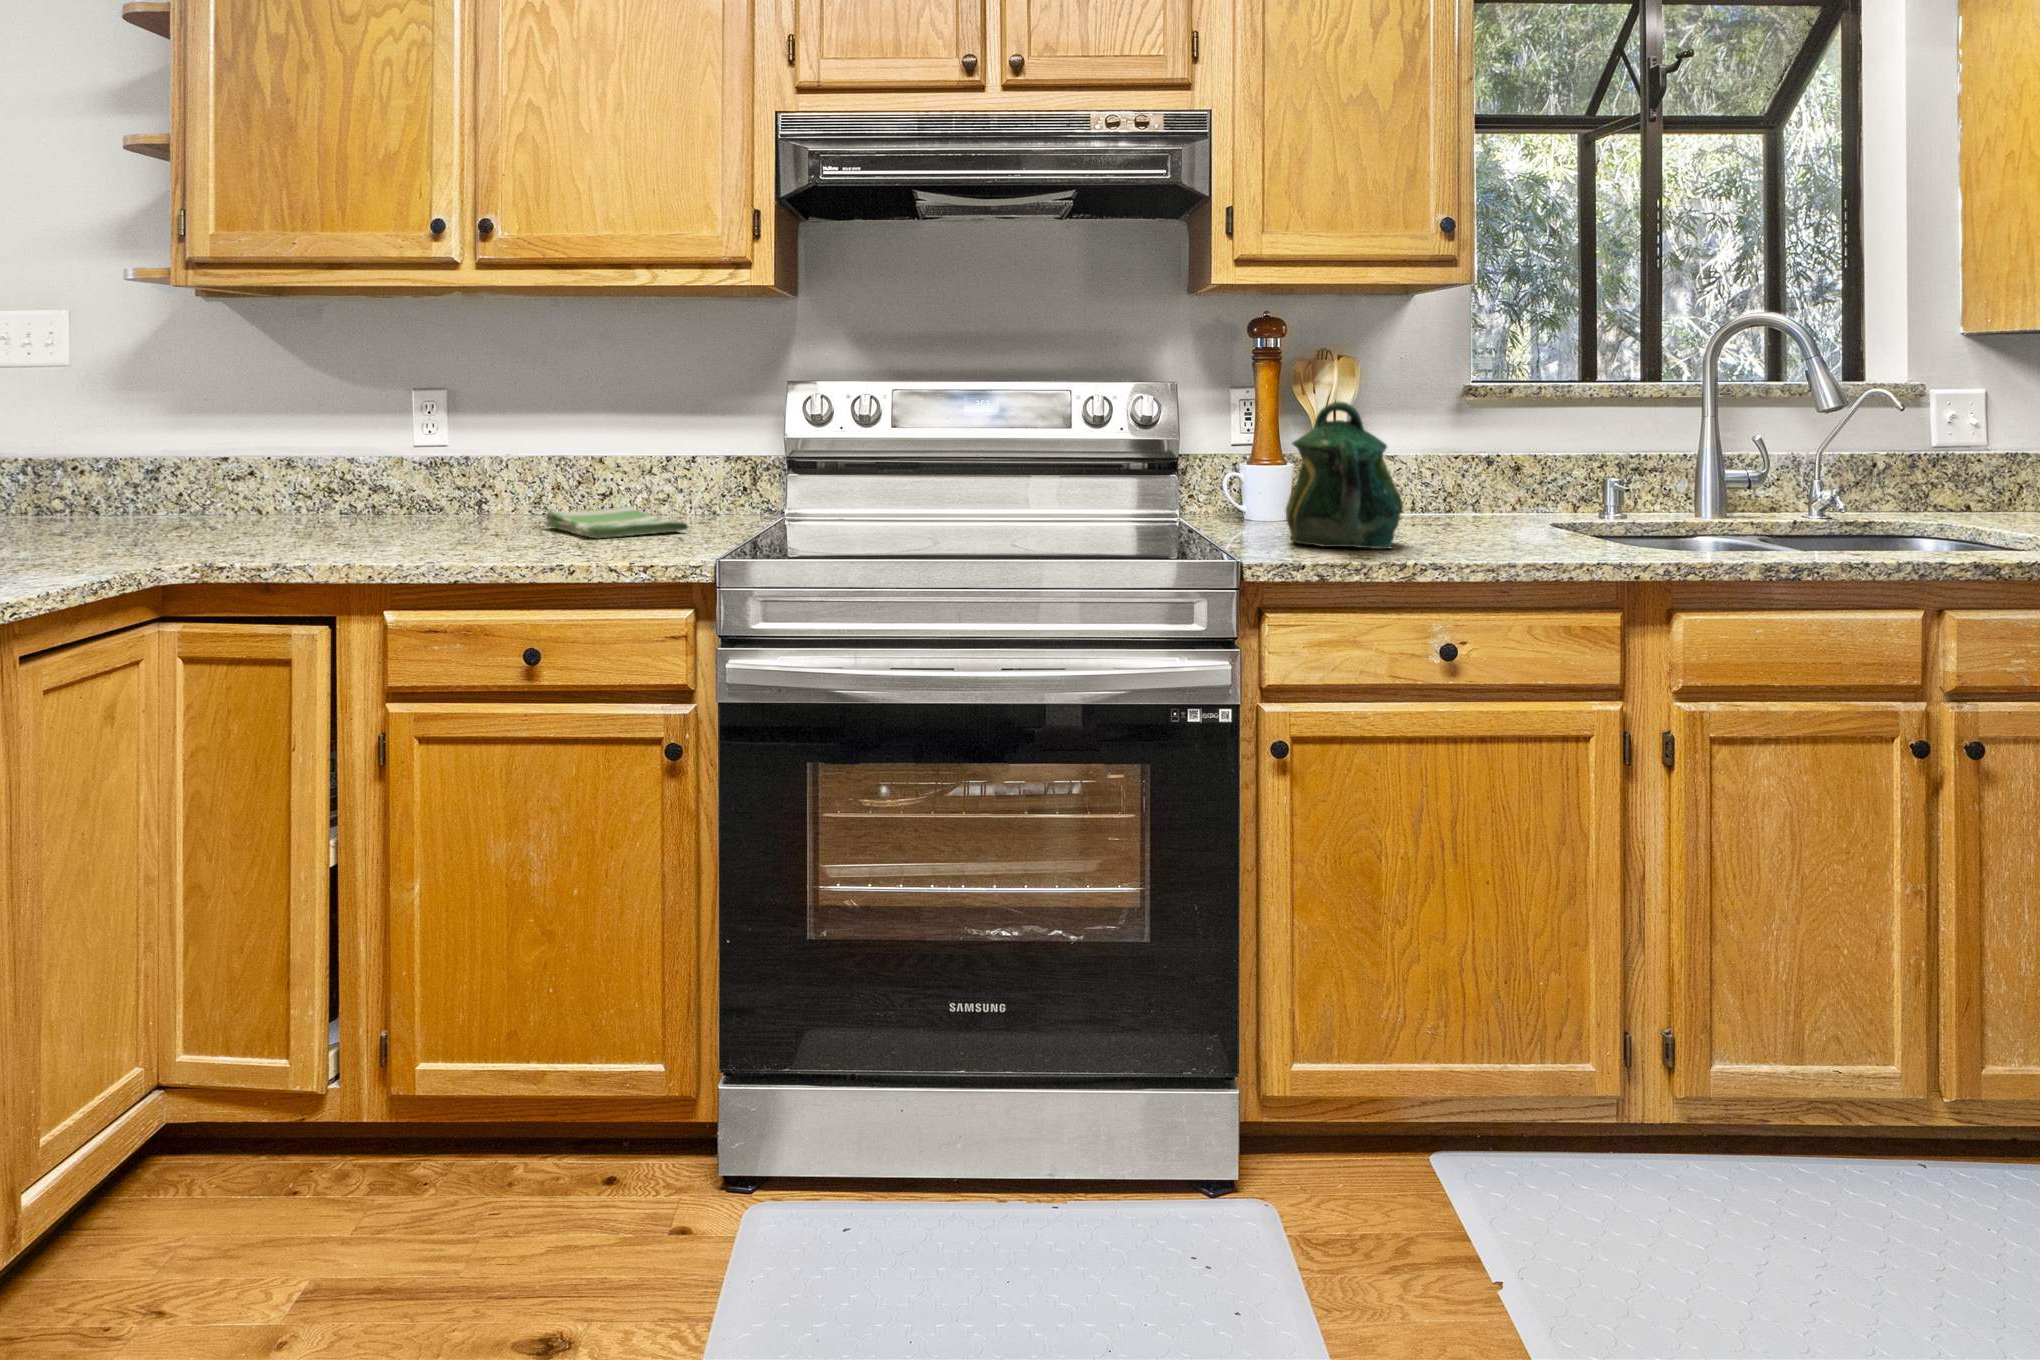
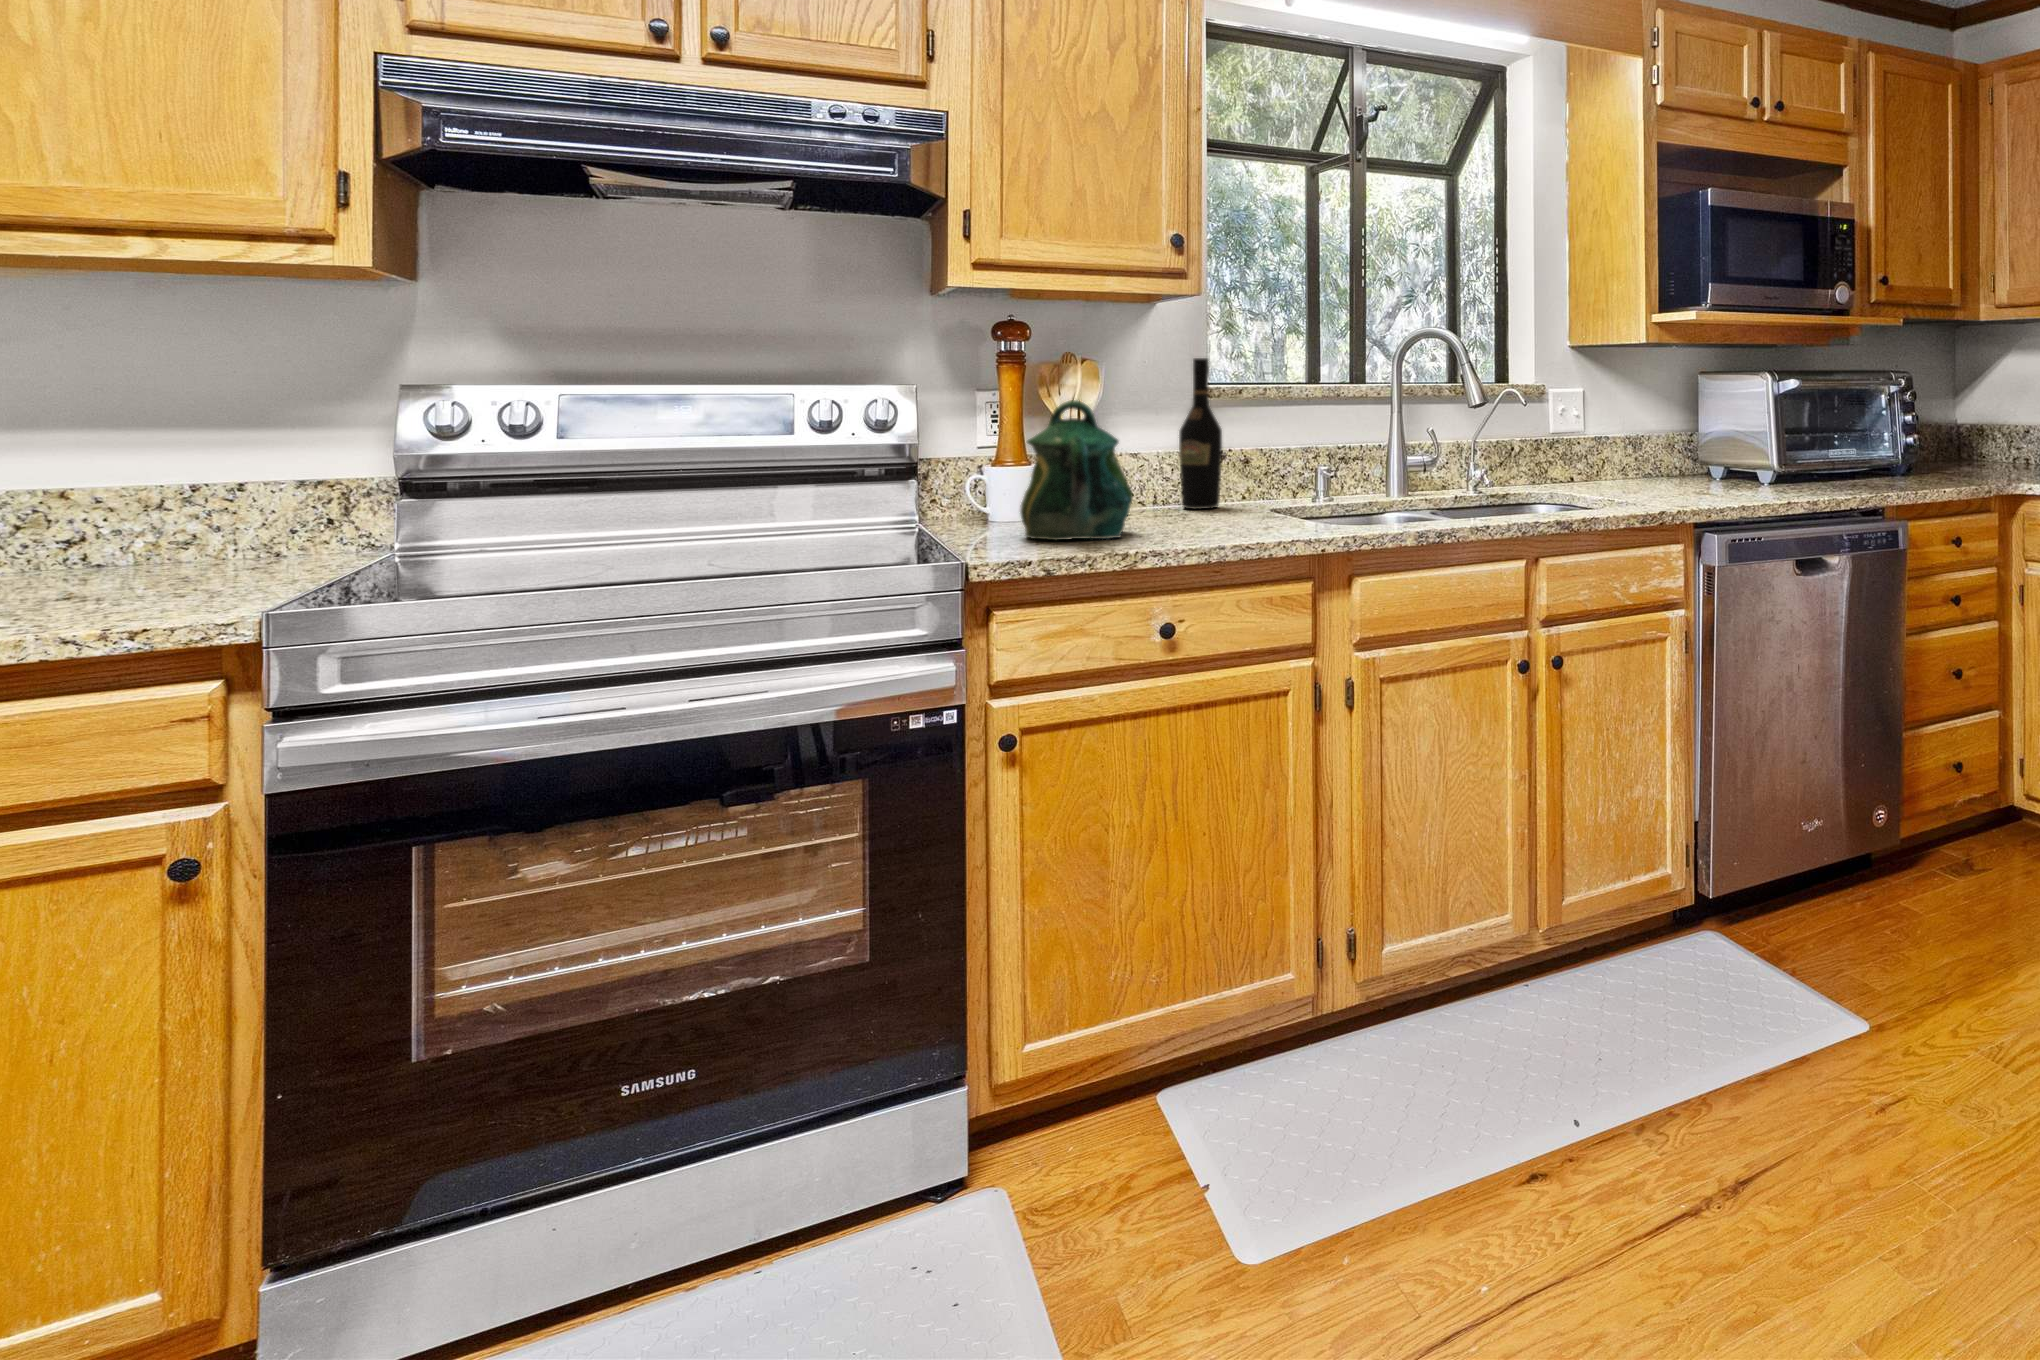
wine bottle: none [1446,356,1496,526] -> present [1179,358,1222,509]
dish towel: present [545,507,688,538] -> none [13,547,259,594]

